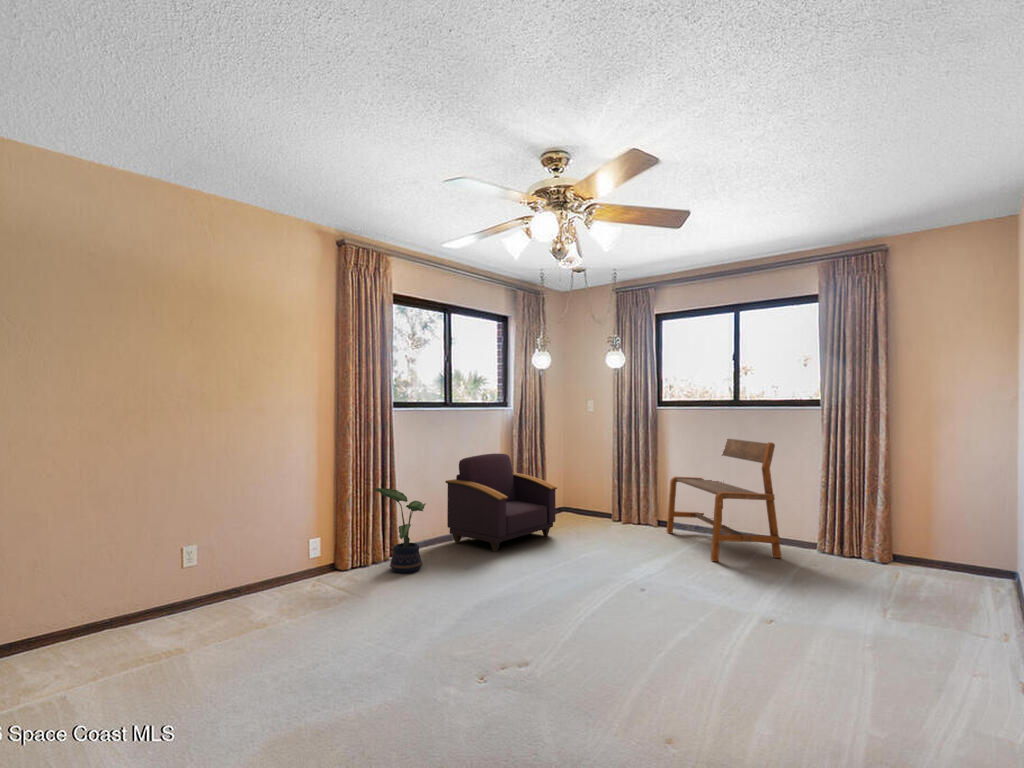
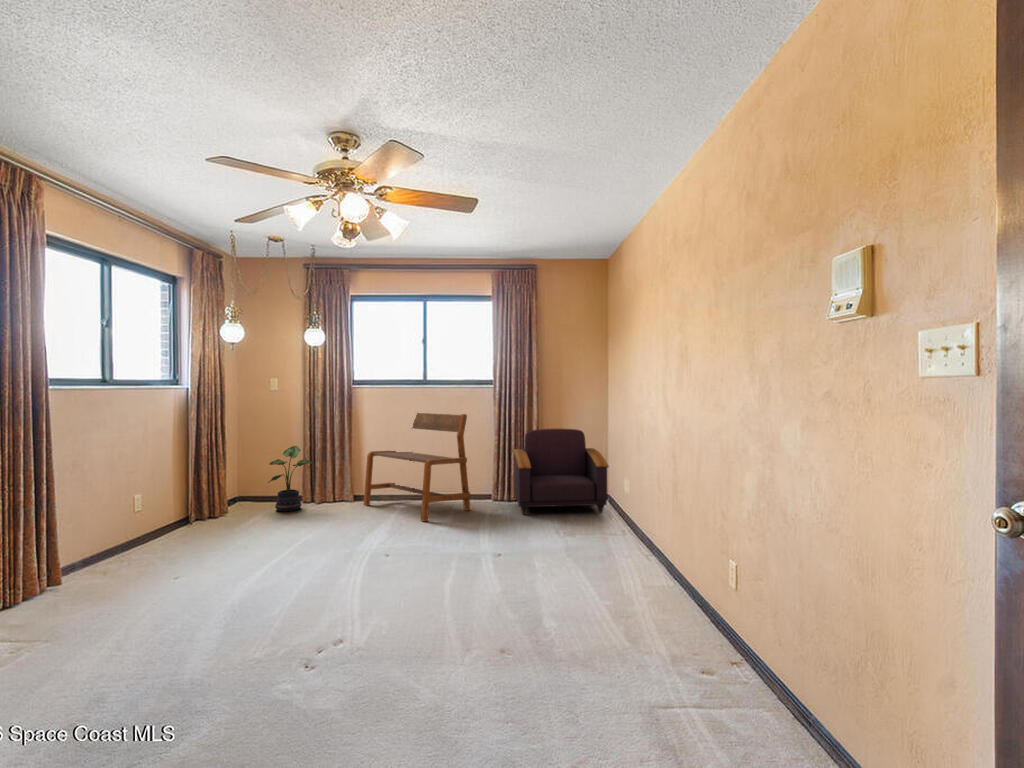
armchair: present [445,453,557,551] -> present [513,429,609,515]
potted plant: present [374,488,426,573] -> present [268,446,315,511]

